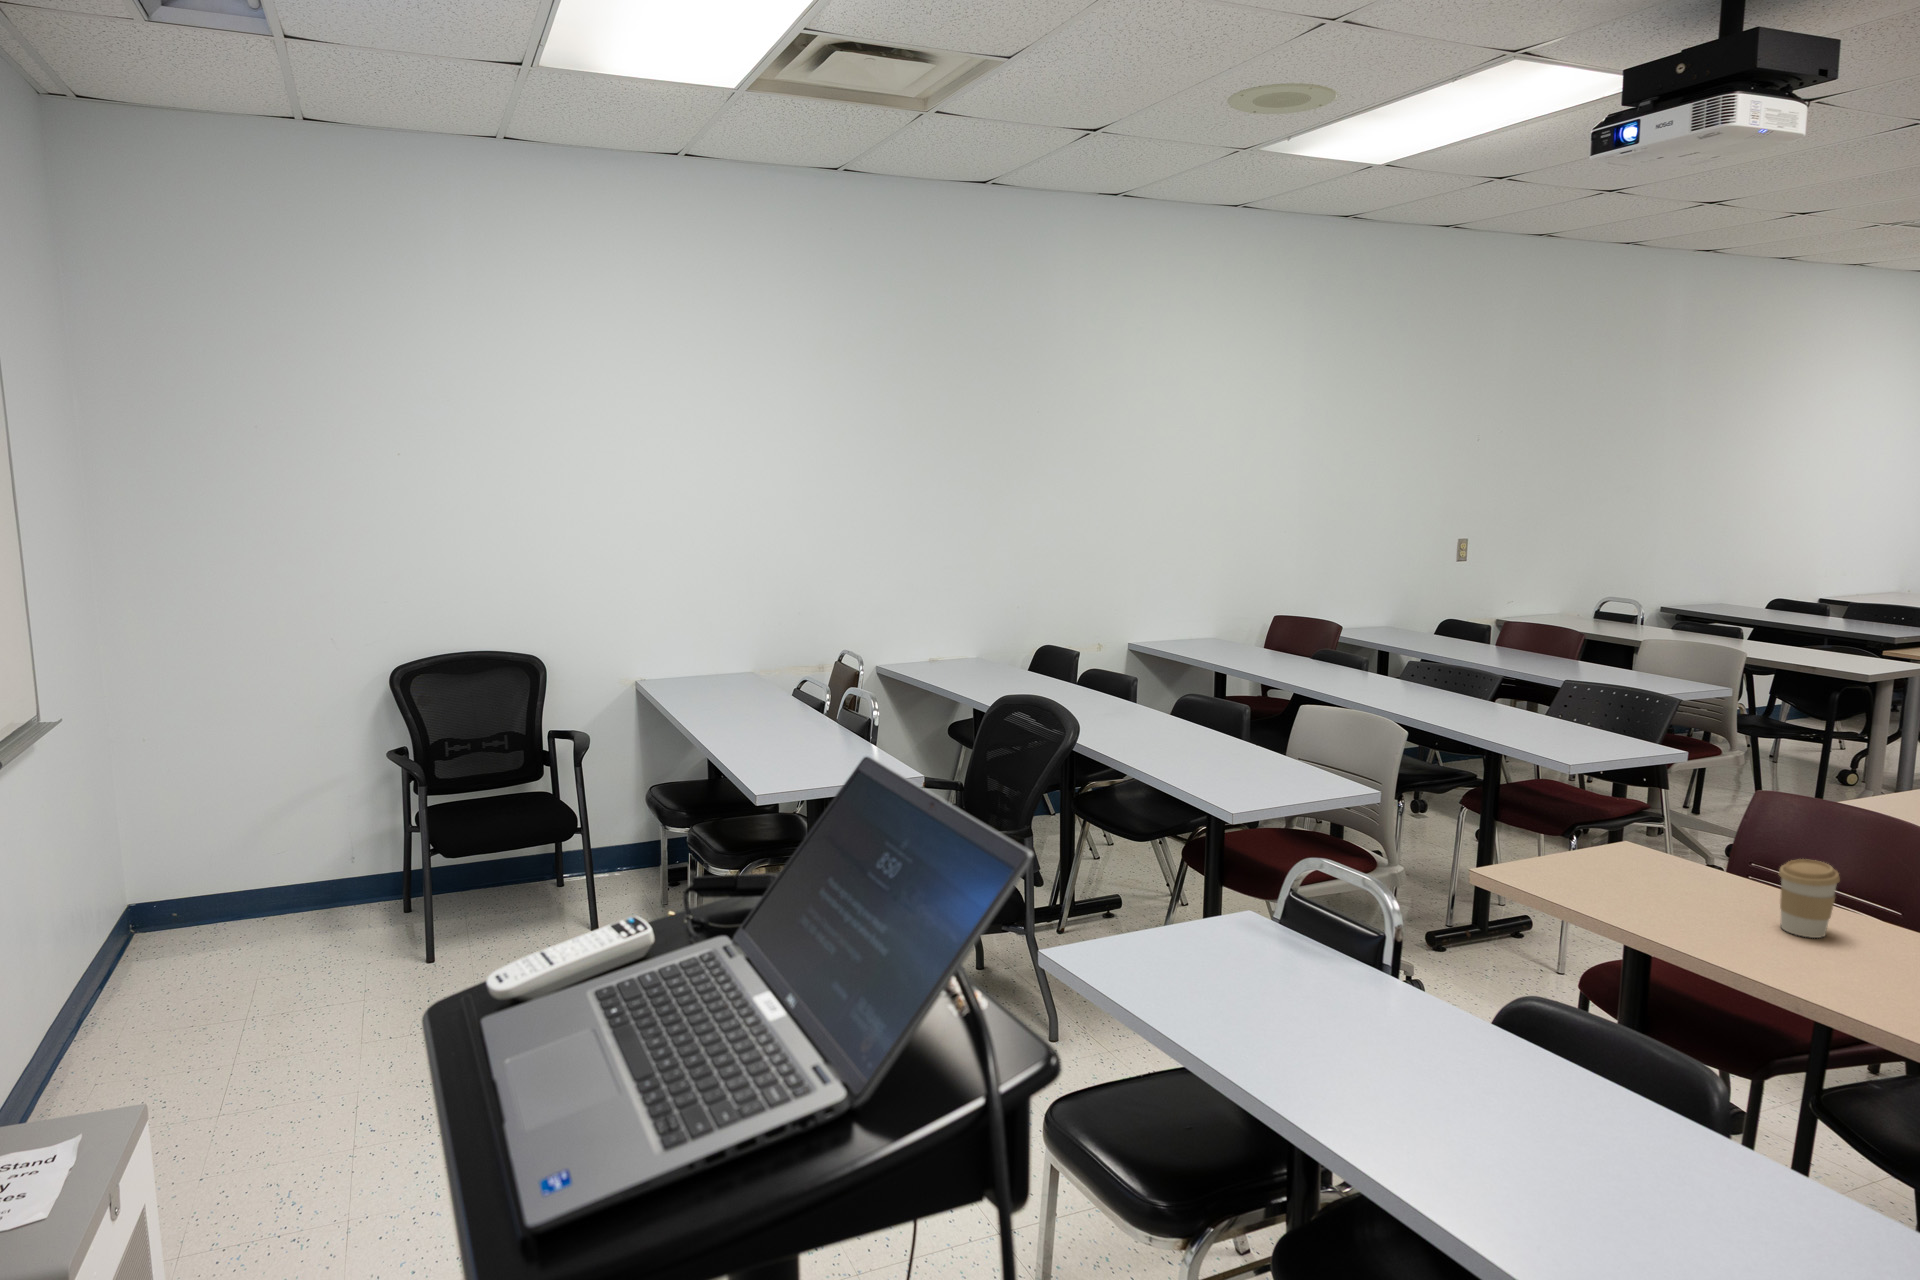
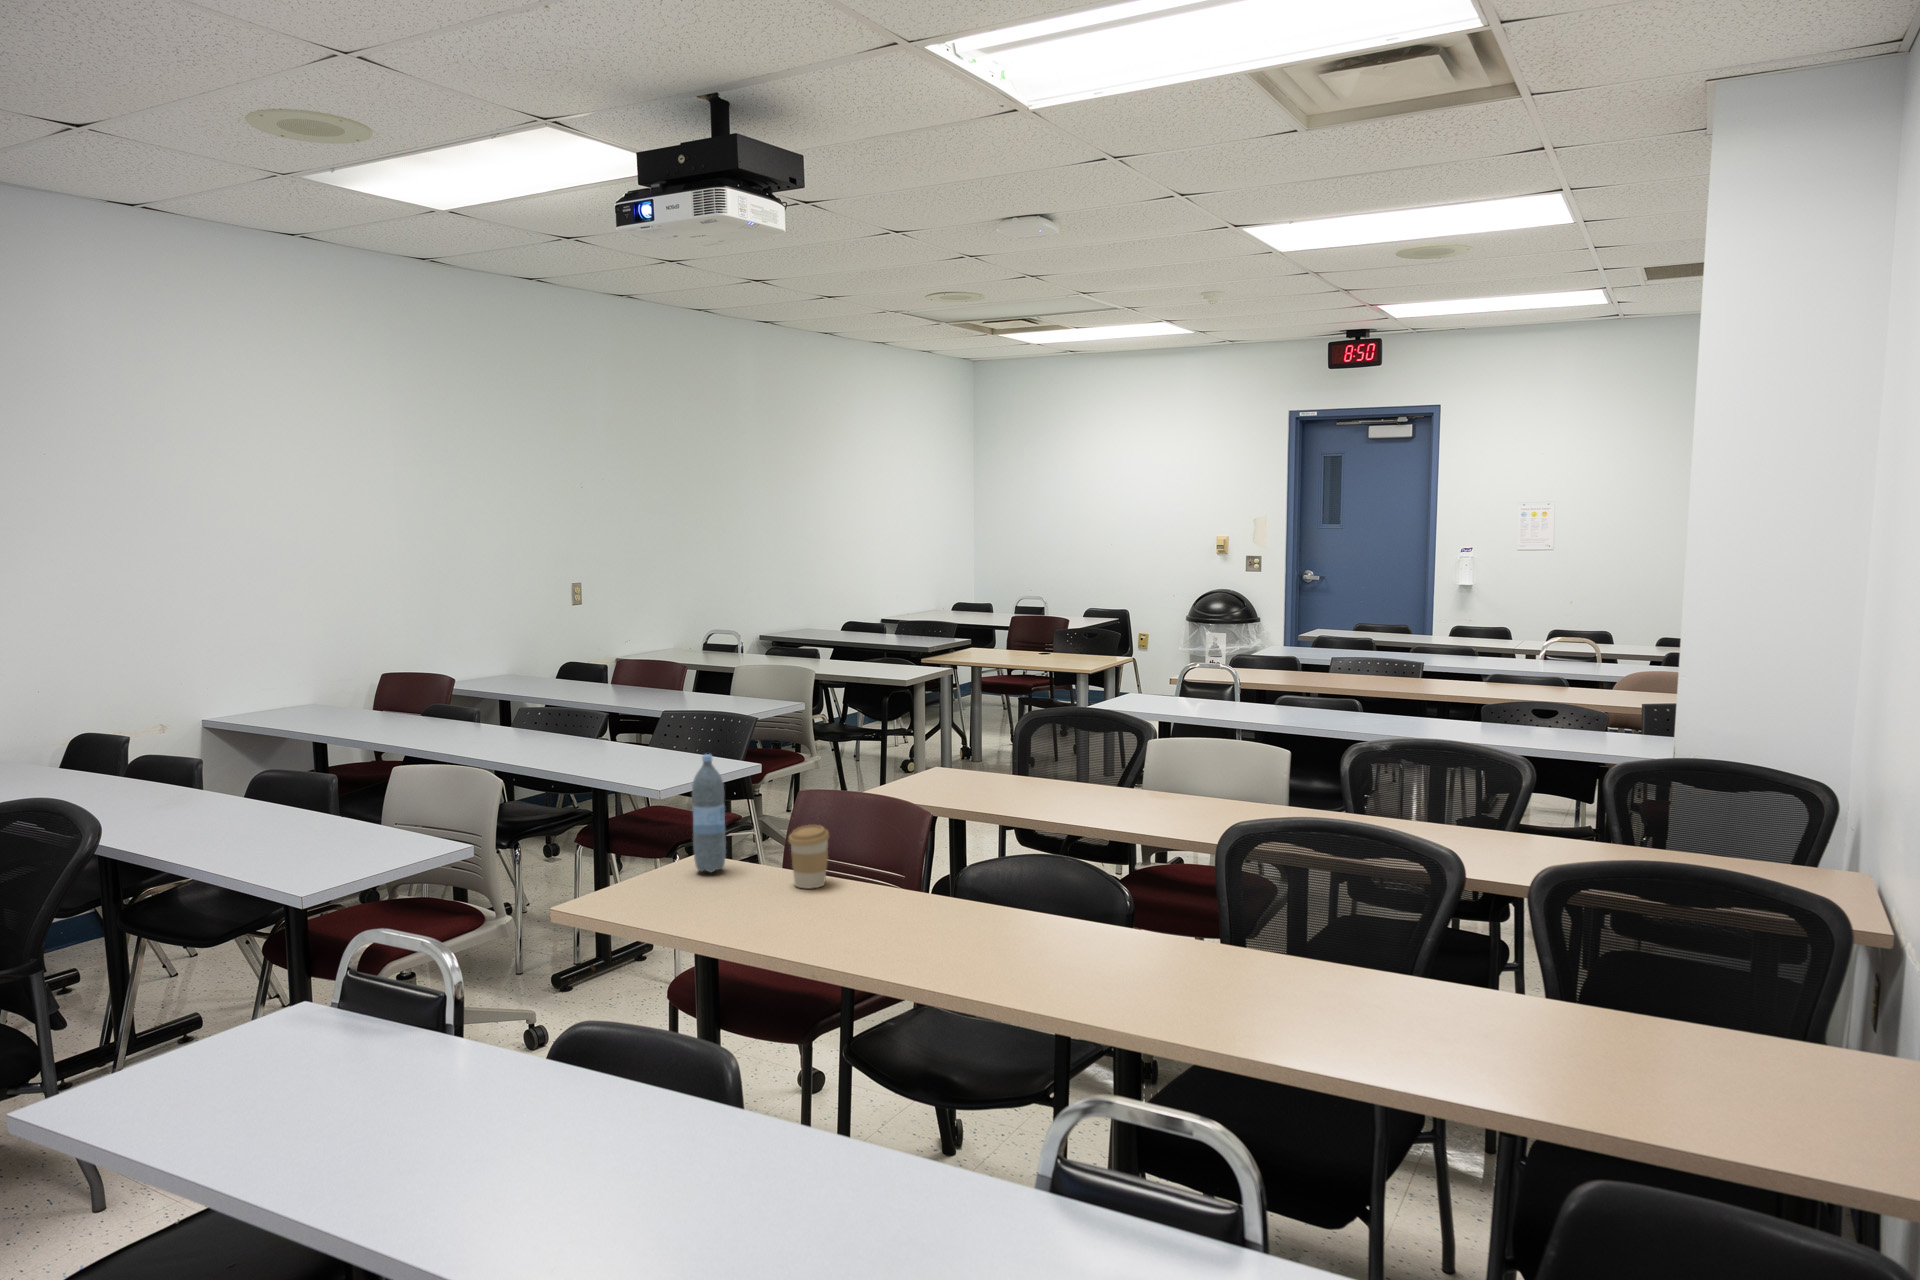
water bottle: none [1641,754,1691,890] -> present [692,754,726,872]

